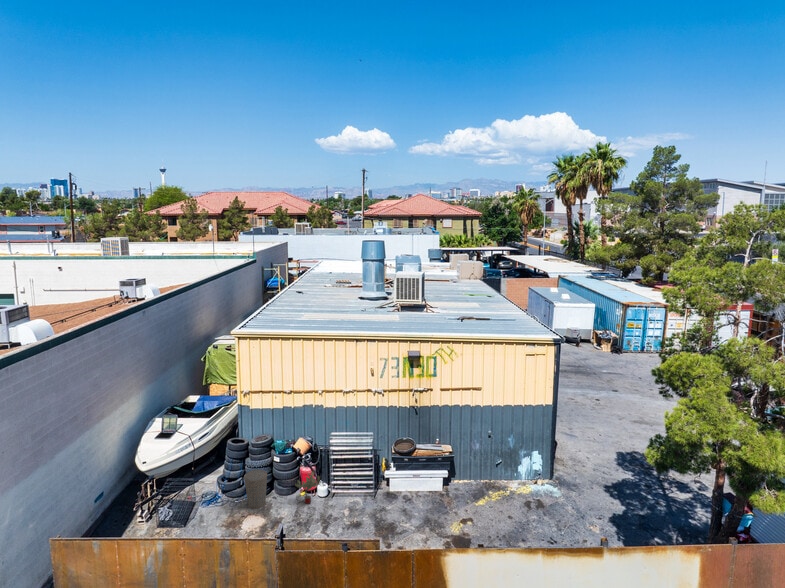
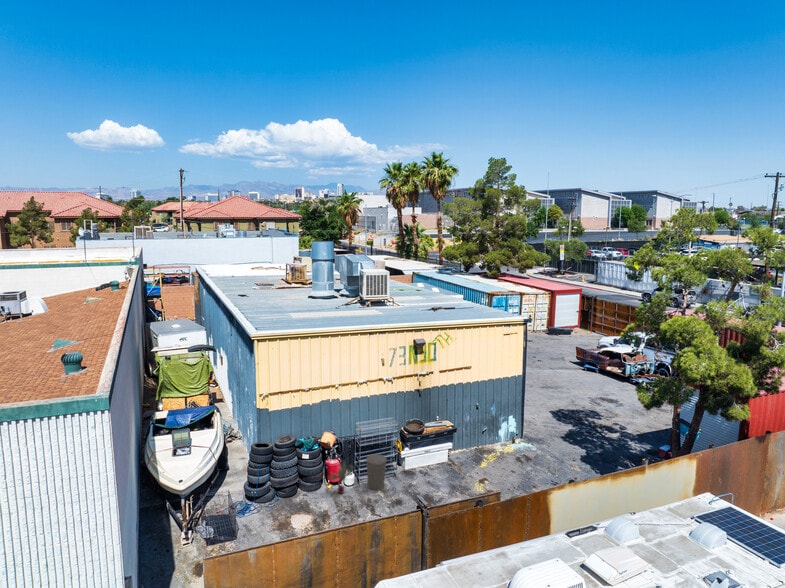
trash can: present [244,469,267,509] -> present [366,454,387,490]

